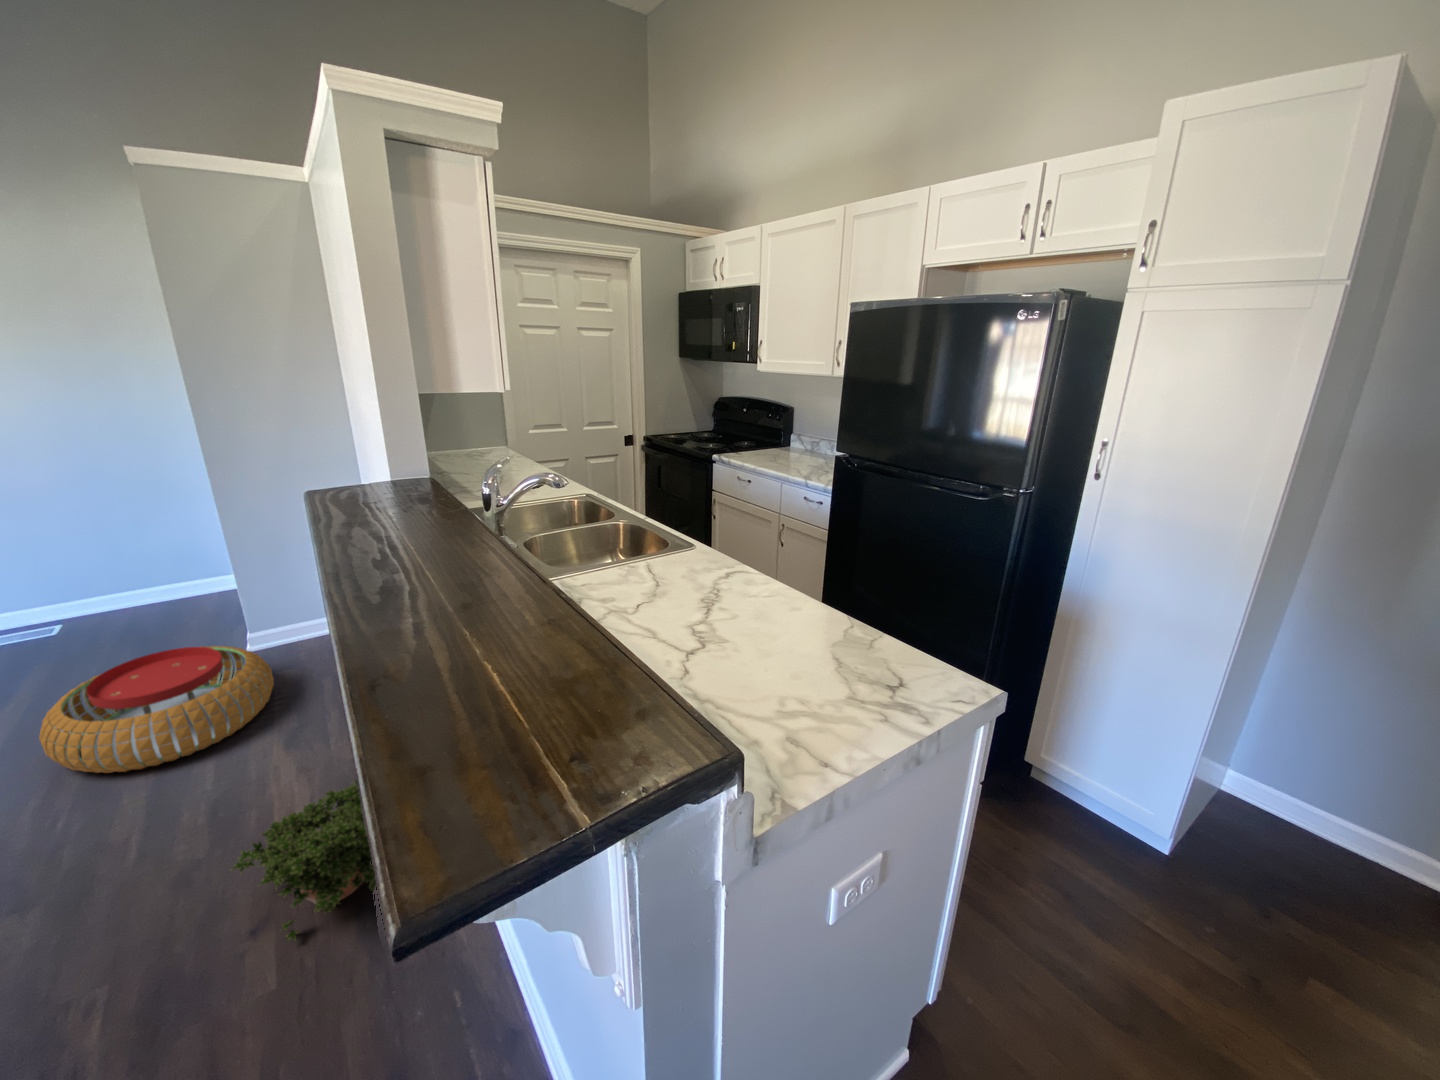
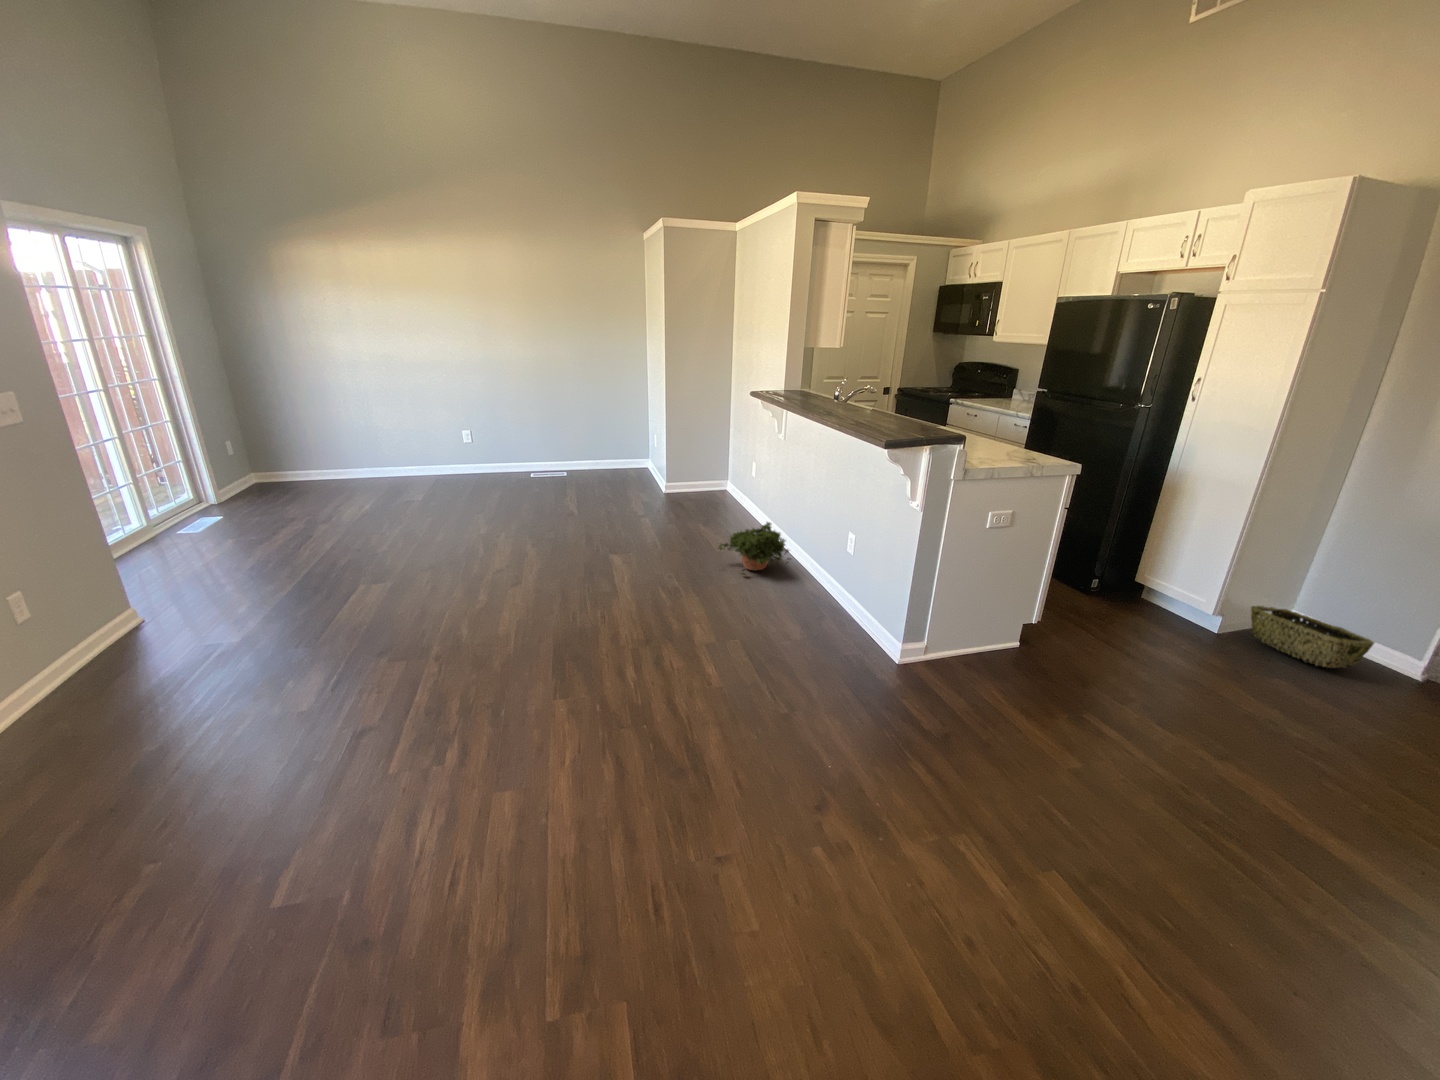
pouf: present [39,646,274,773] -> none [607,478,693,525]
woven basket: none [1212,797,1418,939] -> present [1251,606,1374,668]

